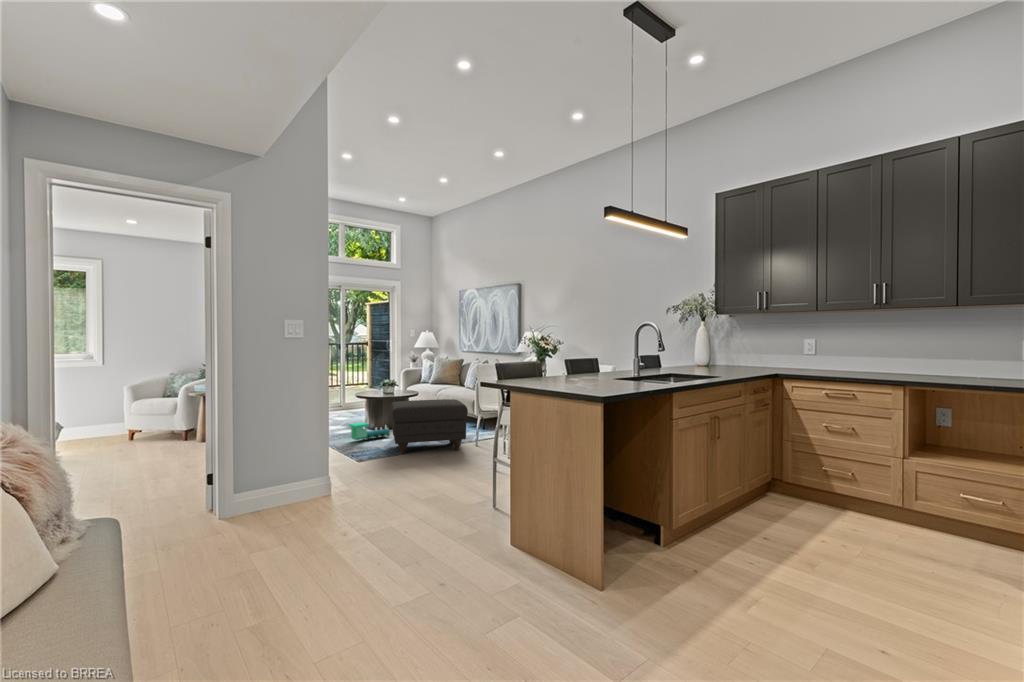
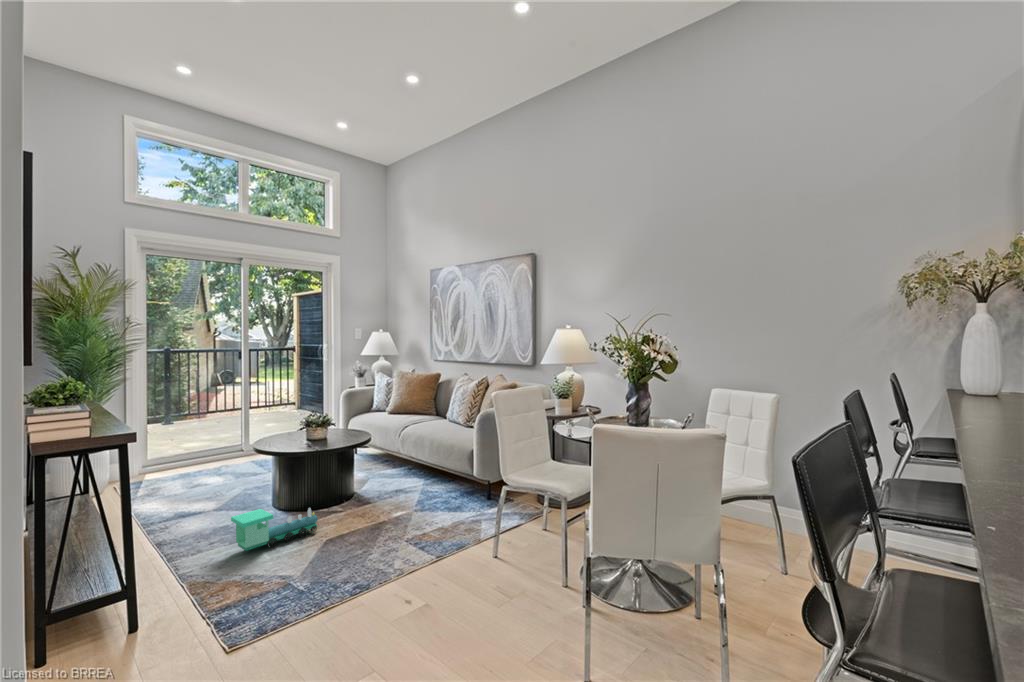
ottoman: present [391,399,468,454] -> none [317,461,481,599]

